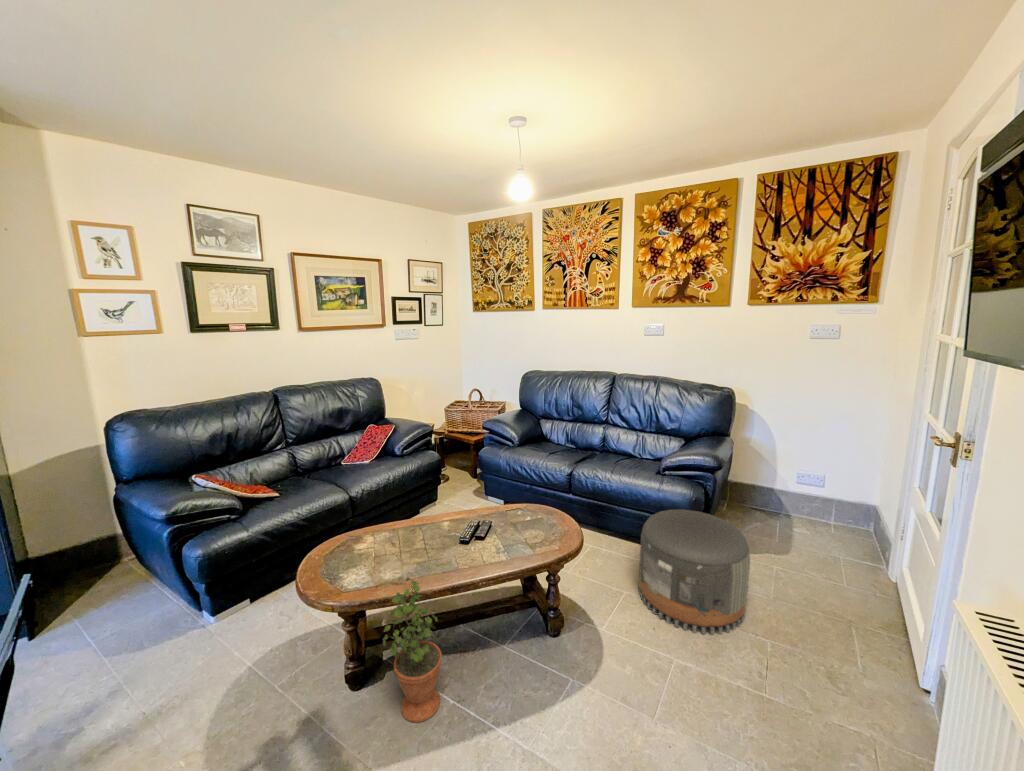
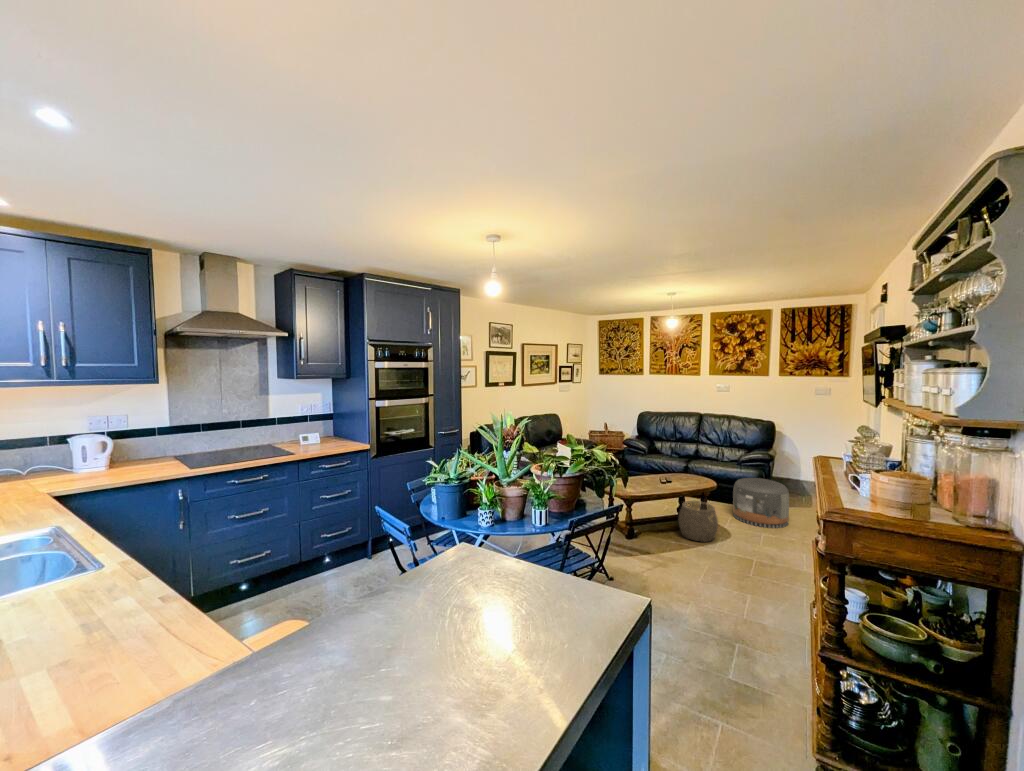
potted plant: present [383,577,442,722] -> none [642,486,665,543]
woven basket: none [488,591,577,712] -> present [678,501,718,542]

